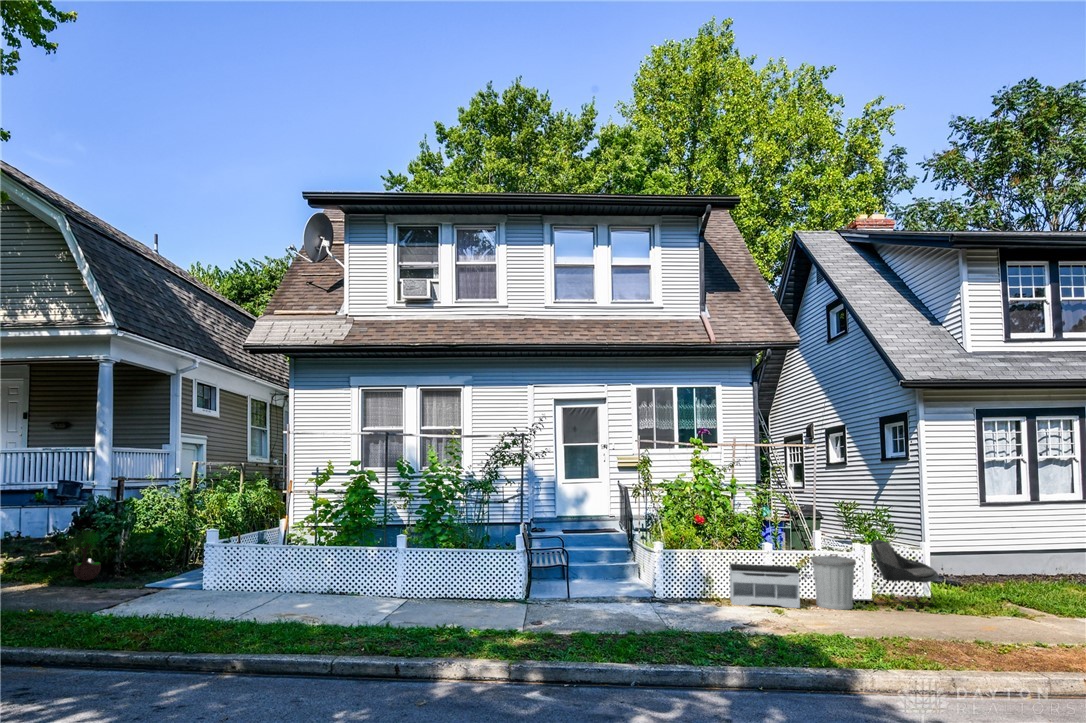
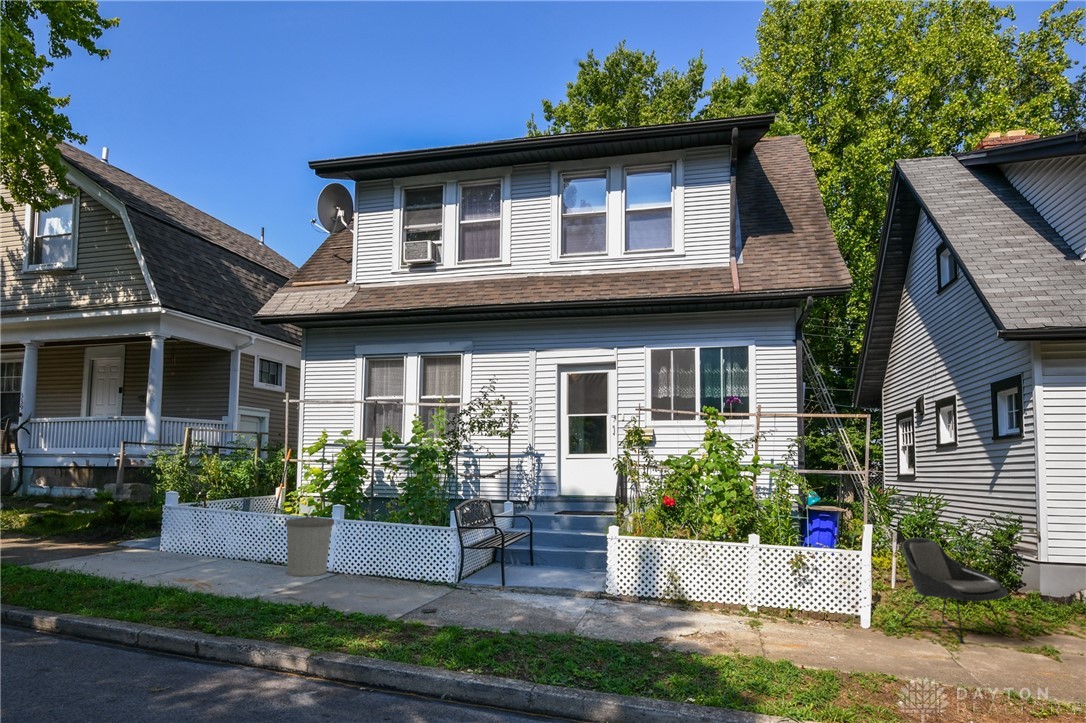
potted tree: present [68,530,101,580] -> none [58,485,96,538]
trash can: present [811,554,856,610] -> present [285,515,334,576]
bench: present [730,564,800,608] -> none [692,558,787,623]

